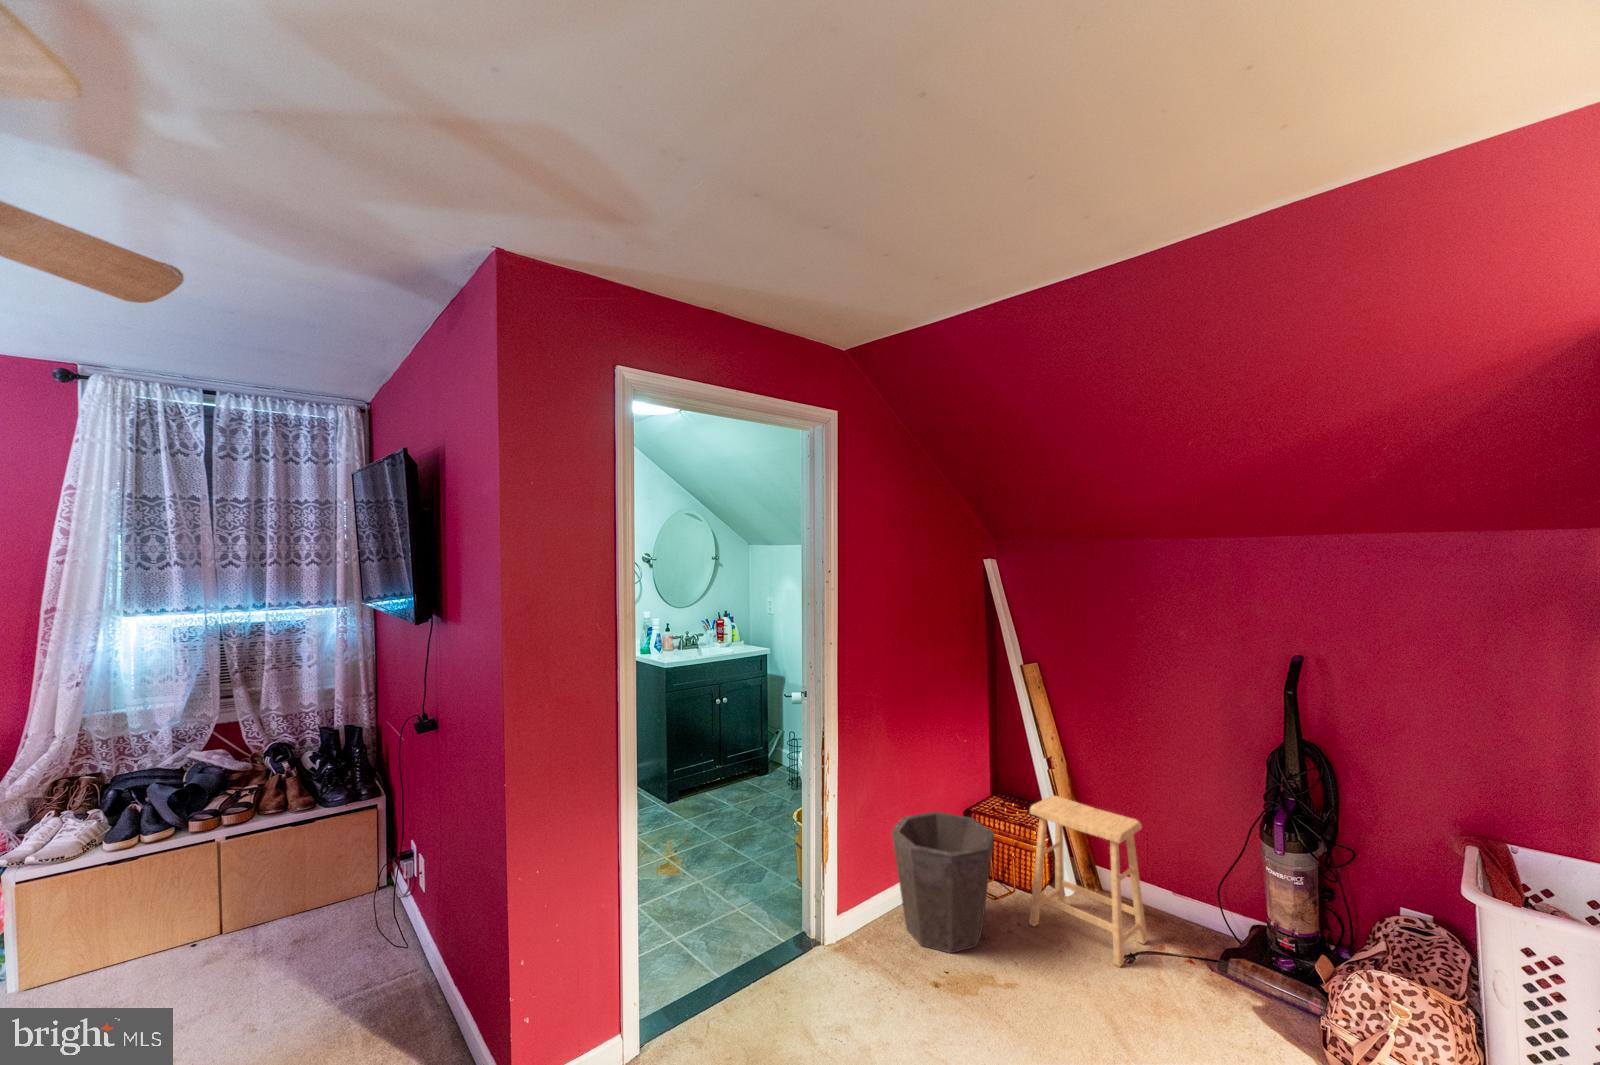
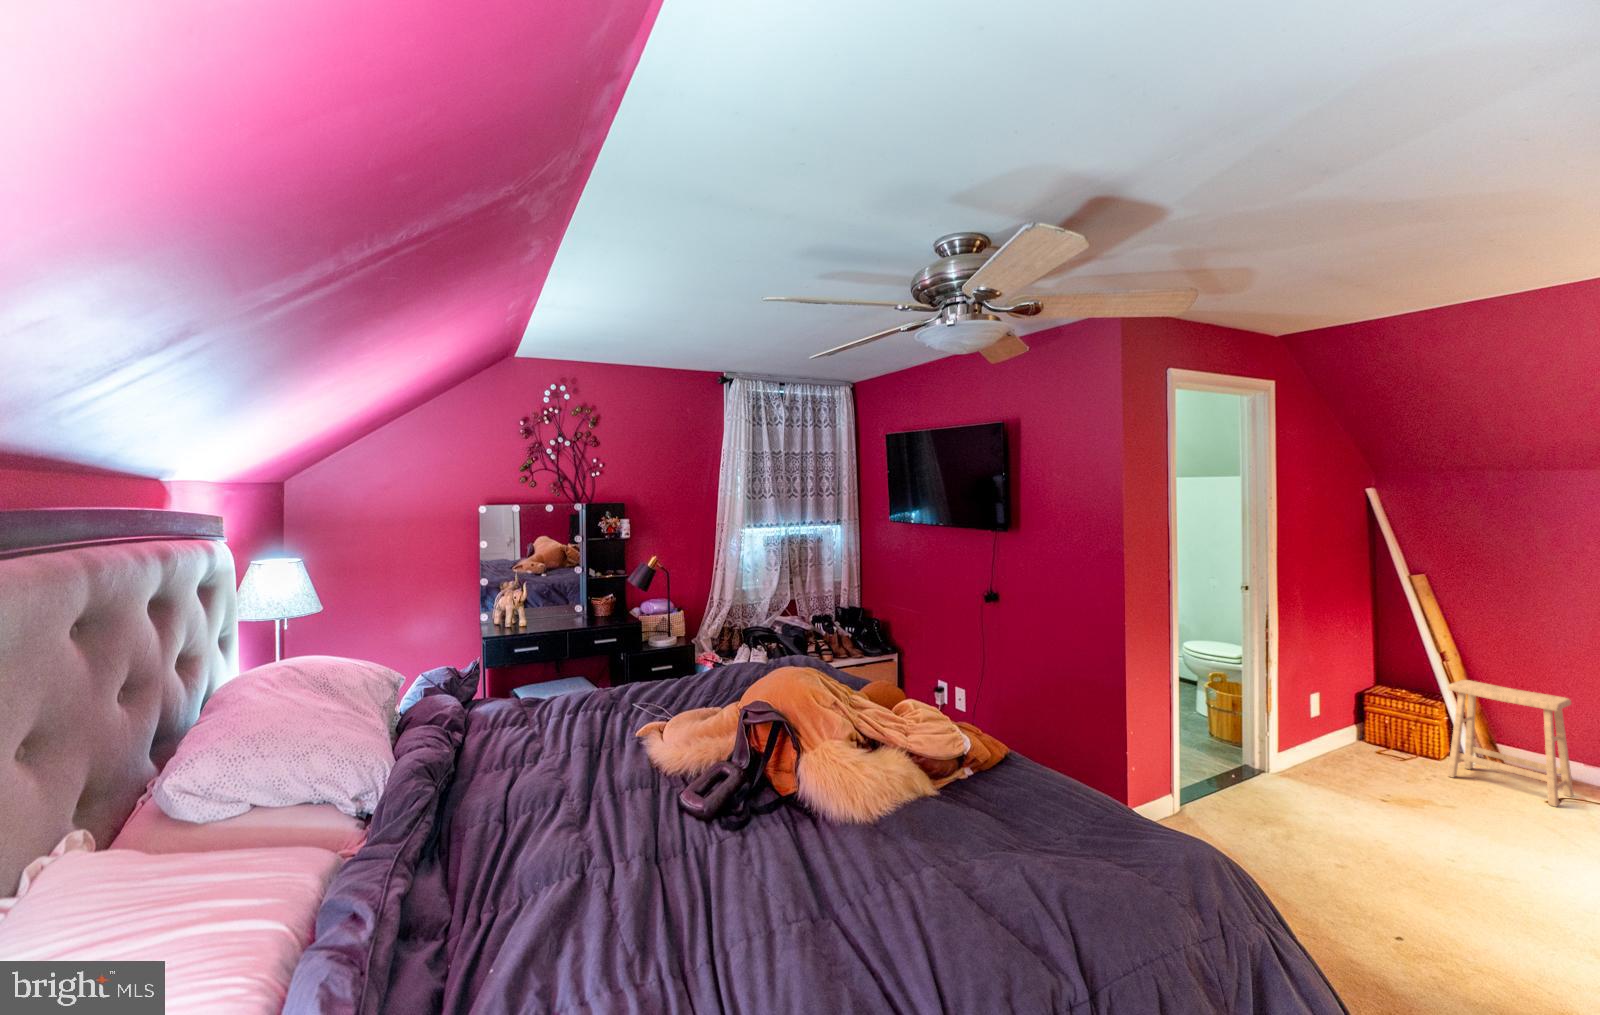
waste bin: present [892,812,994,953] -> none [1321,686,1423,785]

